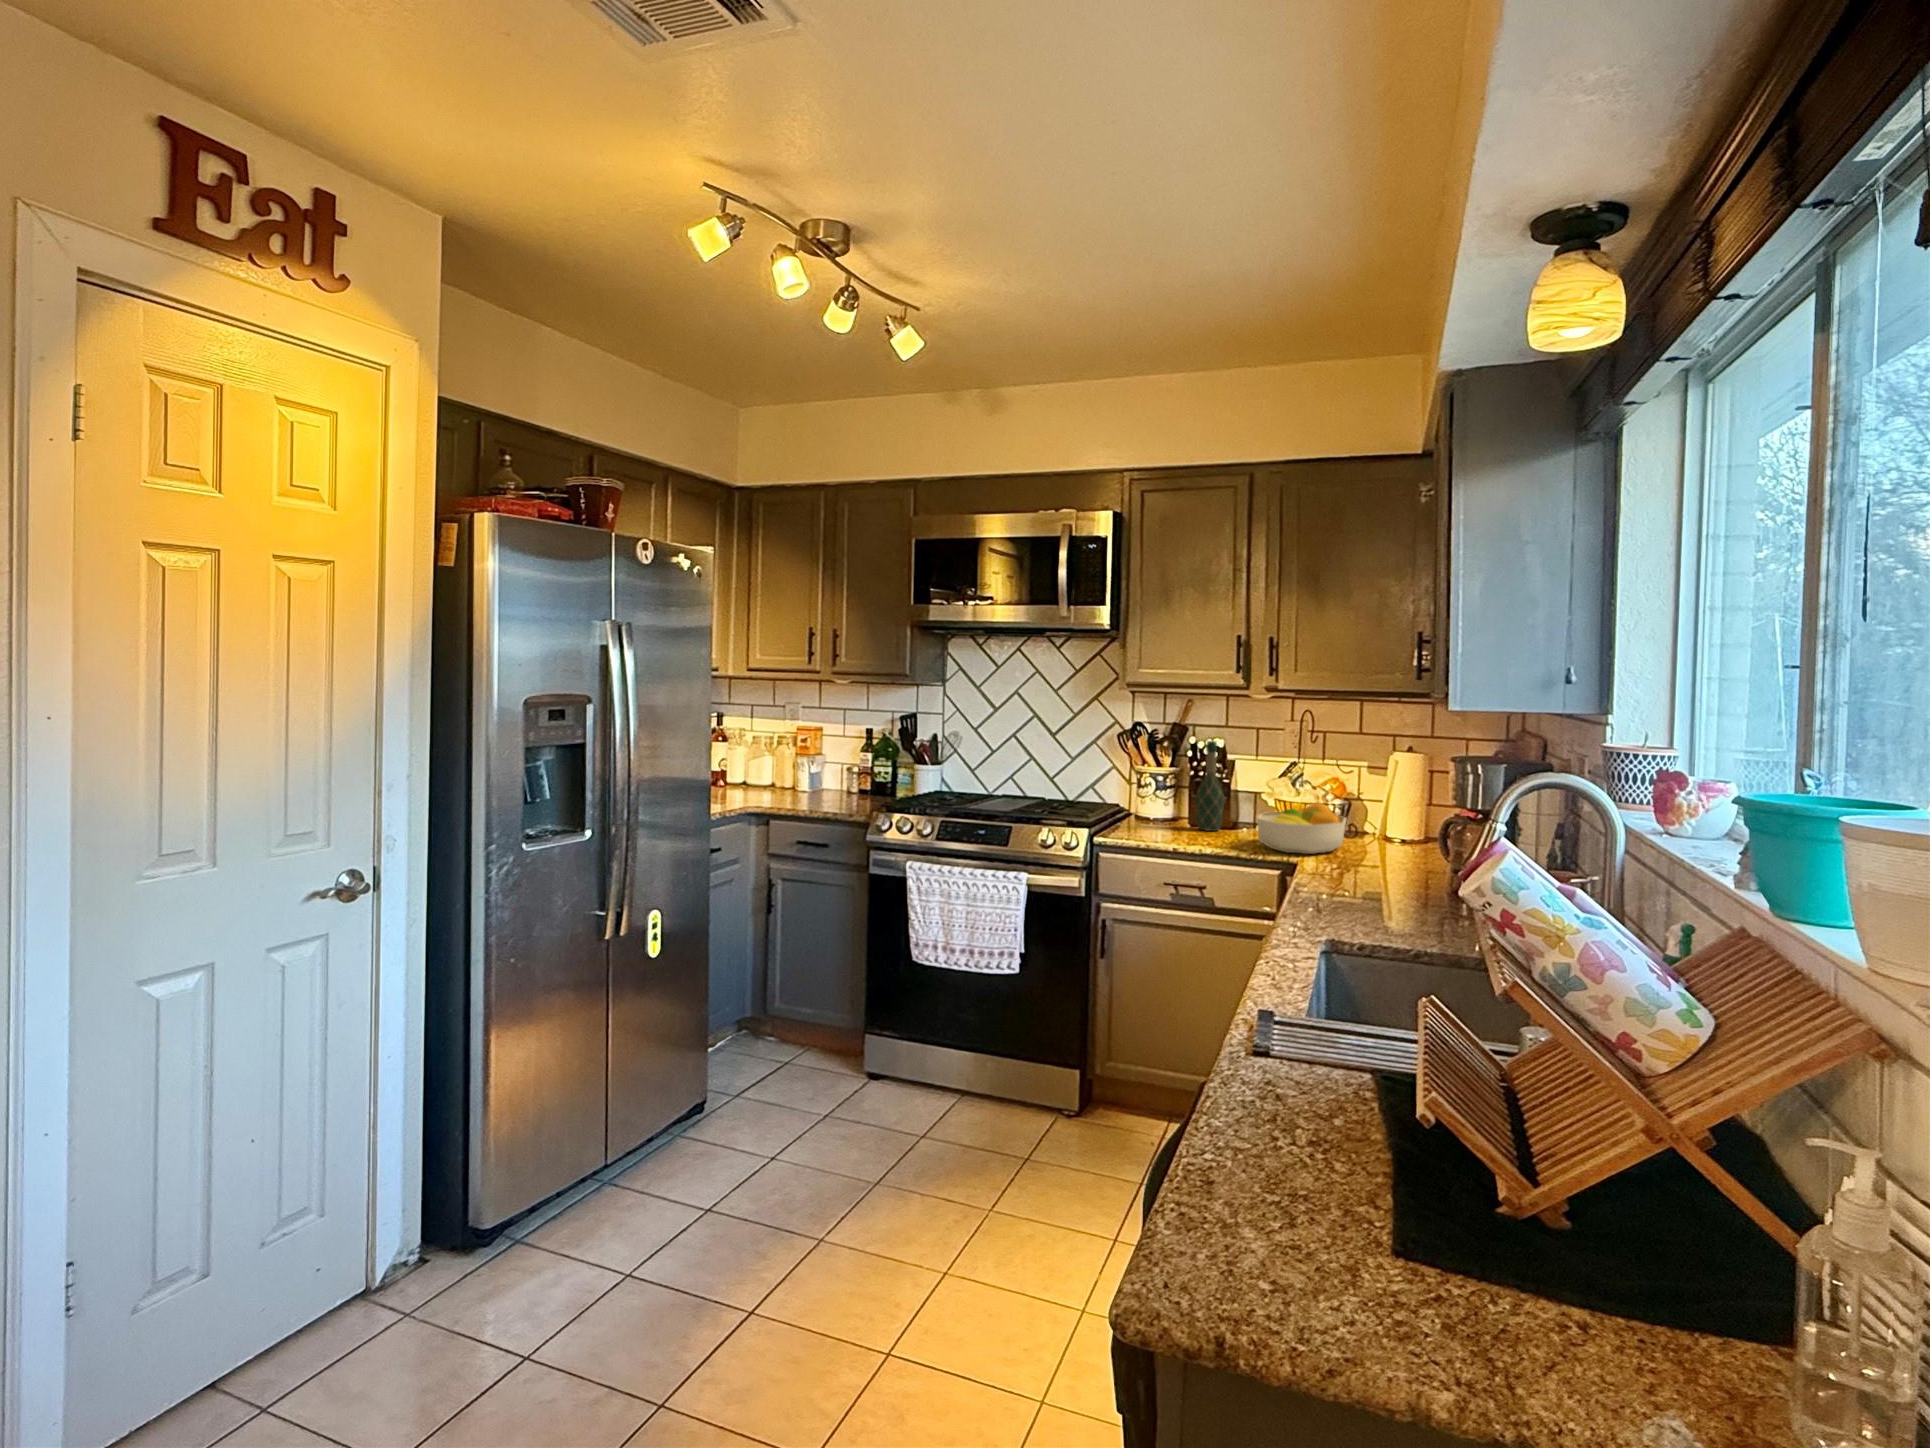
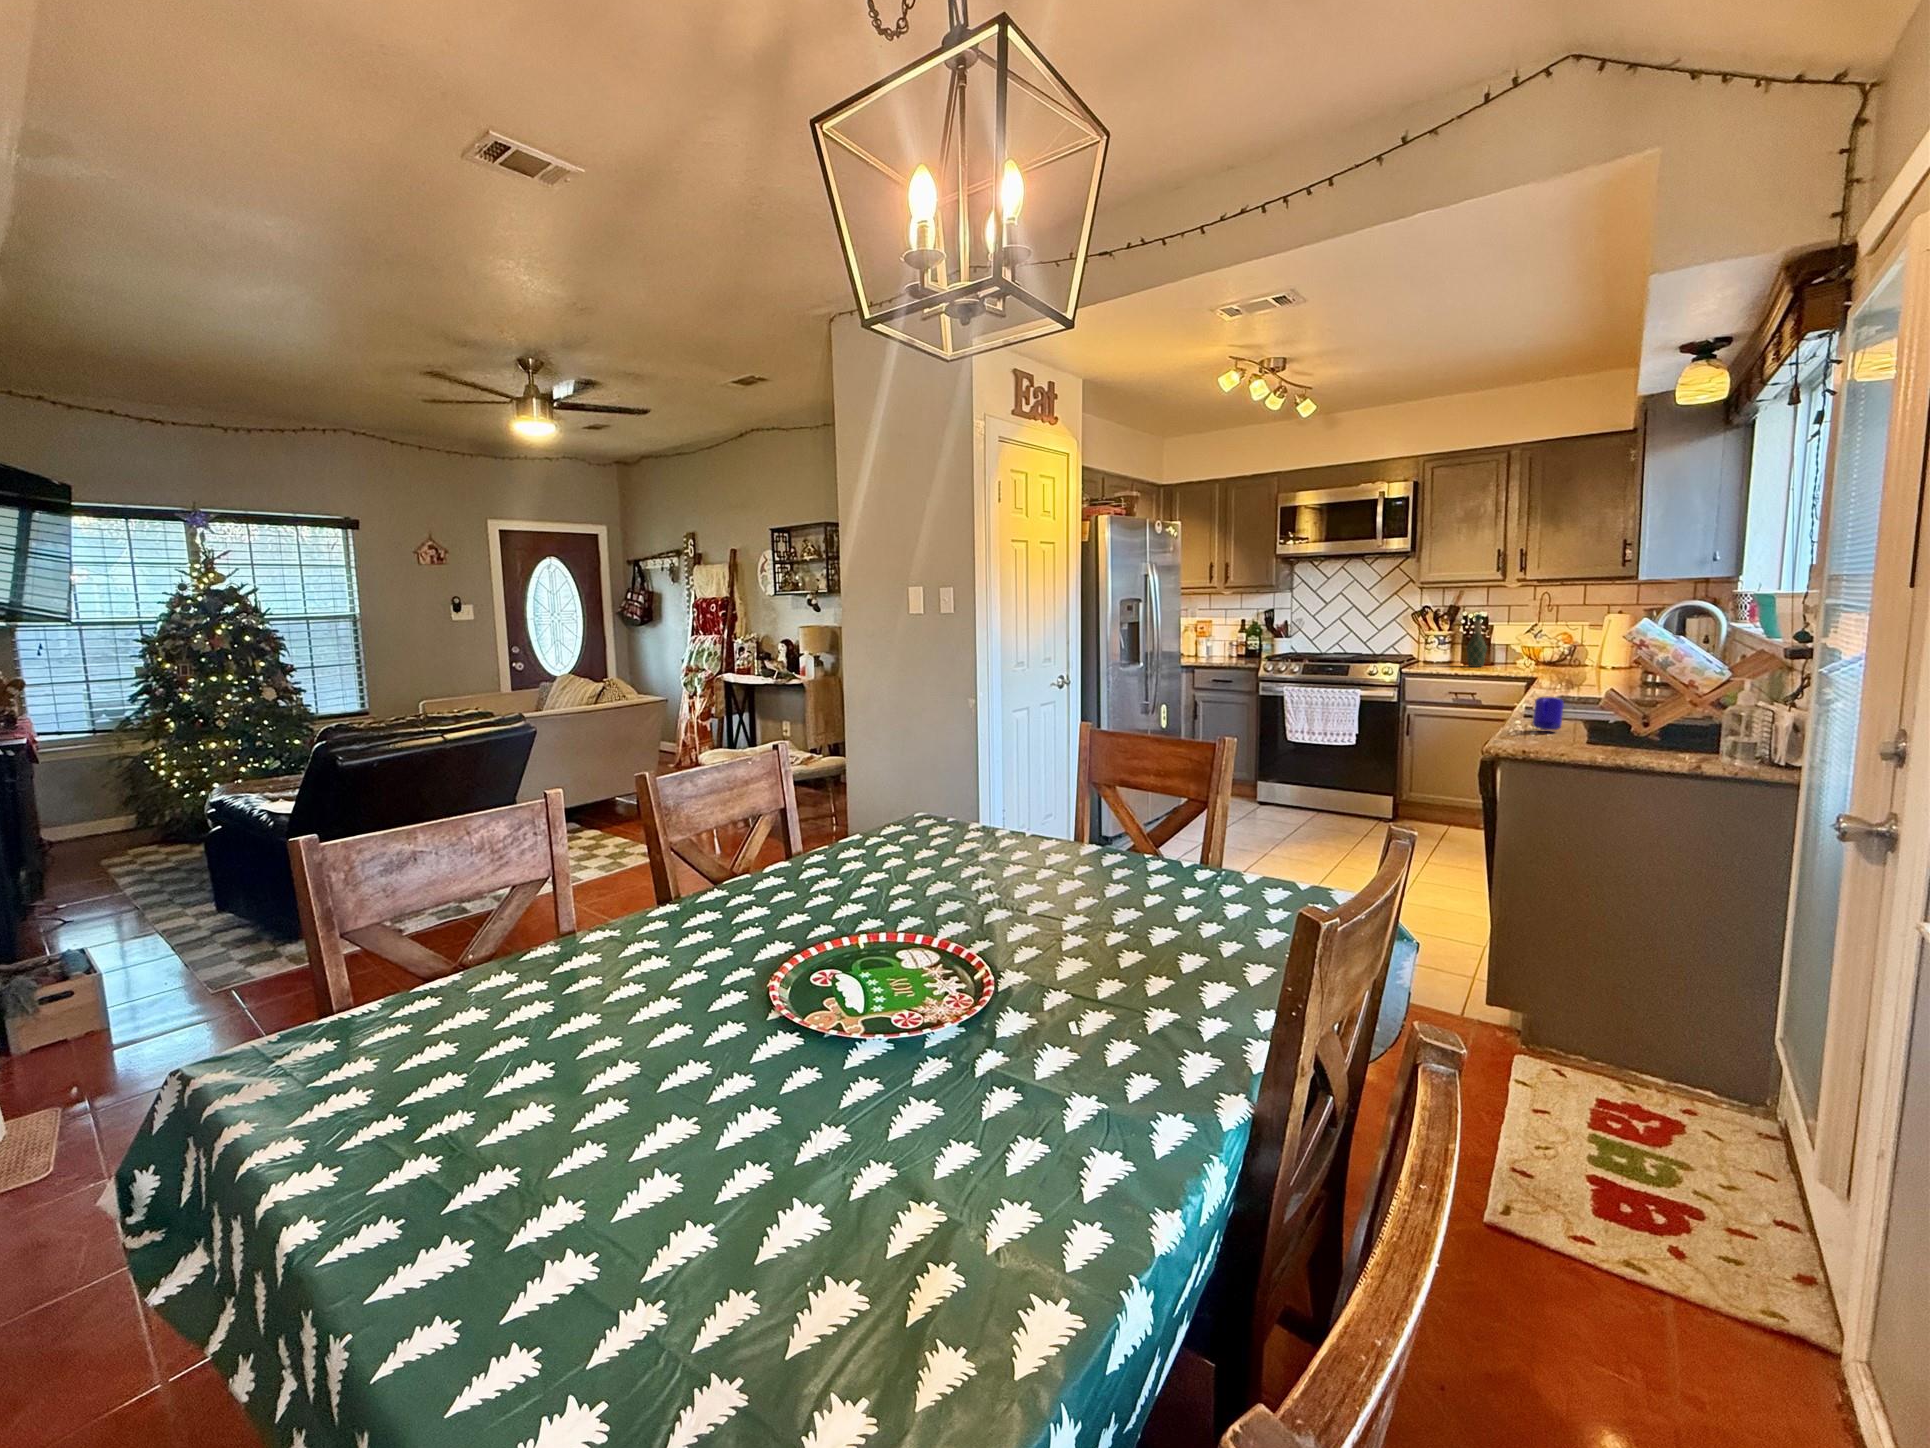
fruit bowl: present [1257,802,1346,854] -> none [1511,645,1572,673]
mug: none [1258,1026,1328,1116] -> present [1532,696,1564,730]

